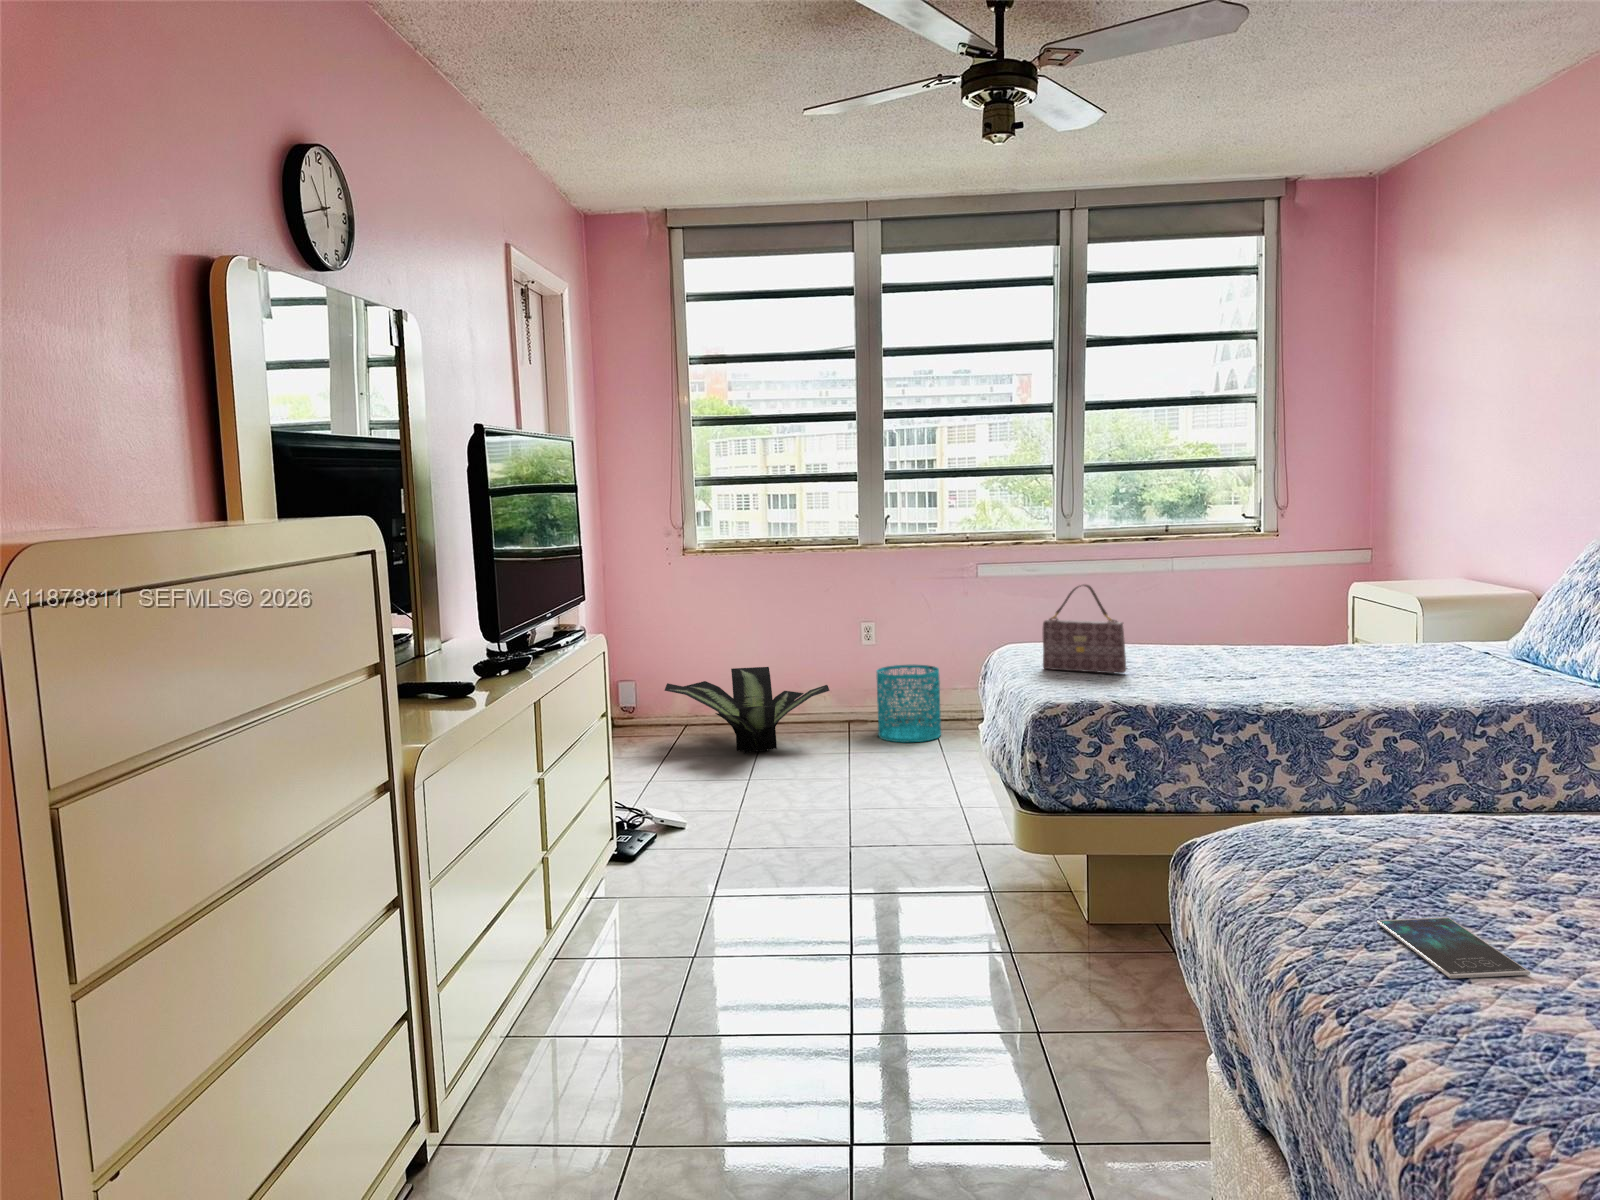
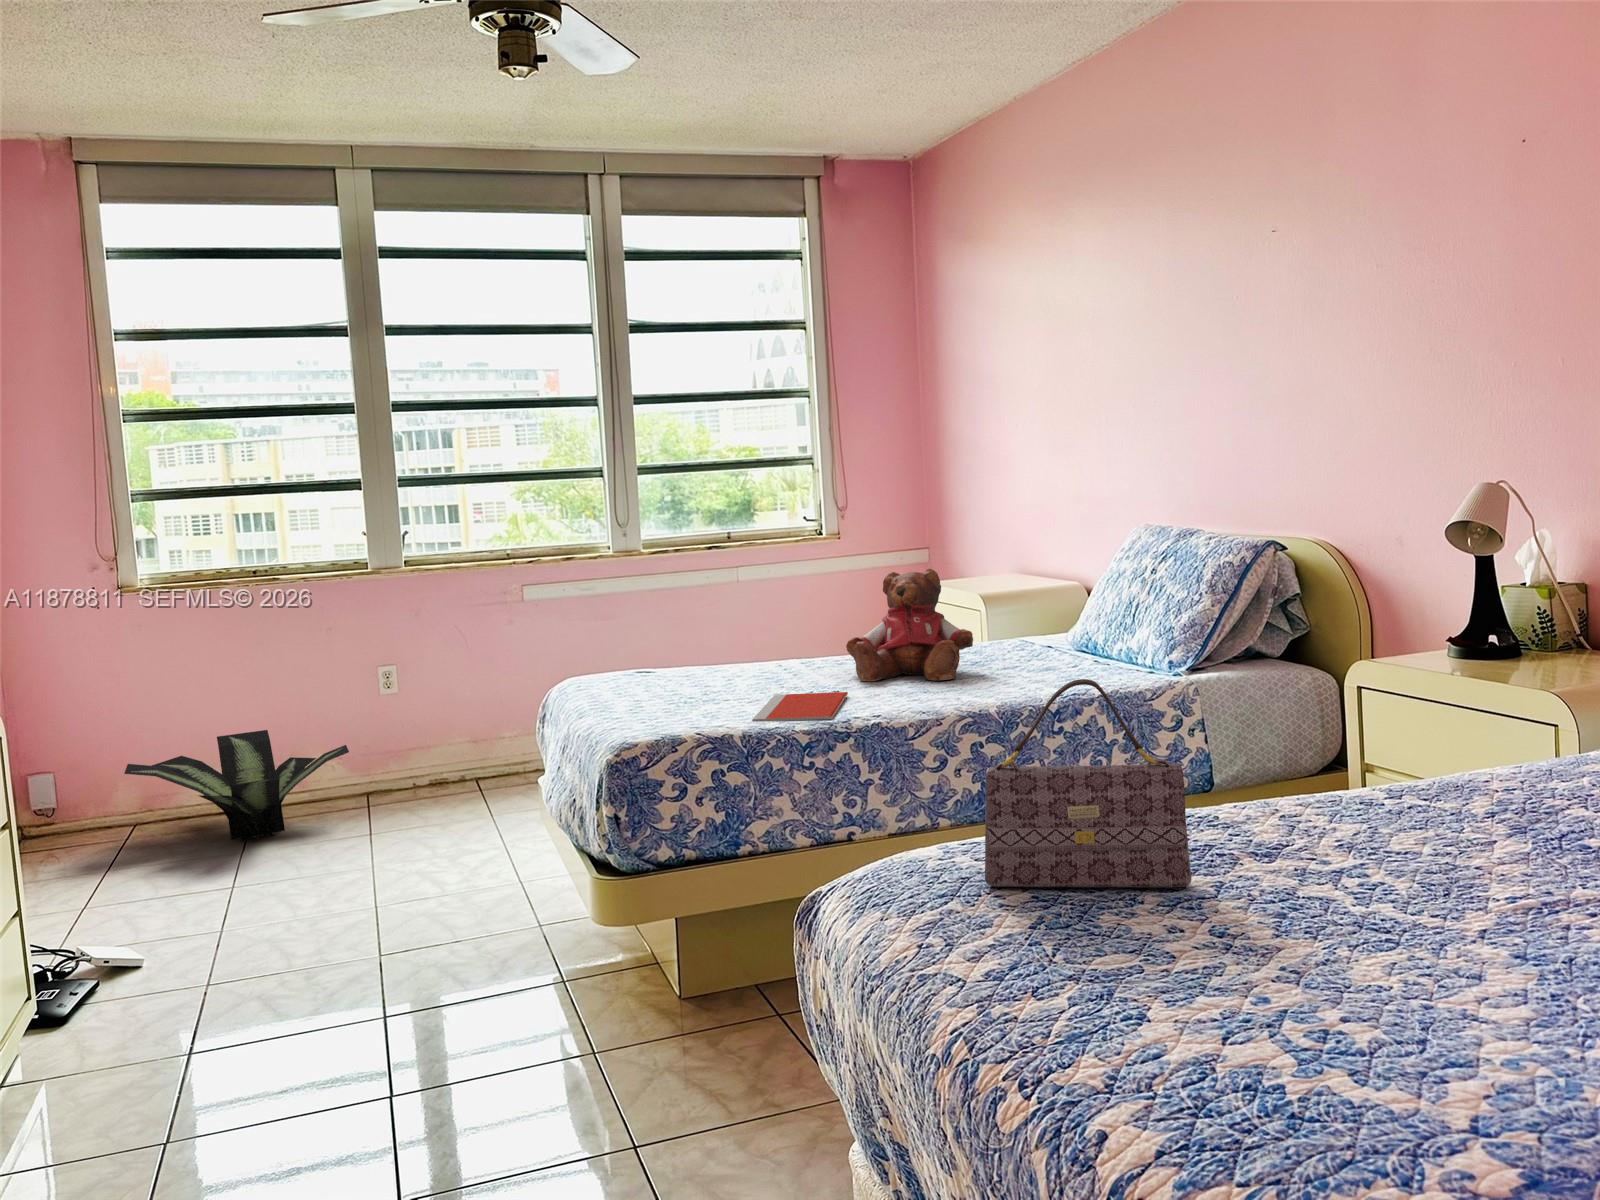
teddy bear: none [1268,568,1399,675] -> present [846,569,973,681]
handbag: present [1043,585,1127,673] -> present [985,679,1191,887]
wastebasket: present [877,665,941,742] -> none [407,710,491,805]
notebook: none [1167,674,1263,700] -> present [752,692,848,721]
smartphone: present [1377,917,1530,979] -> none [1037,945,1202,1019]

